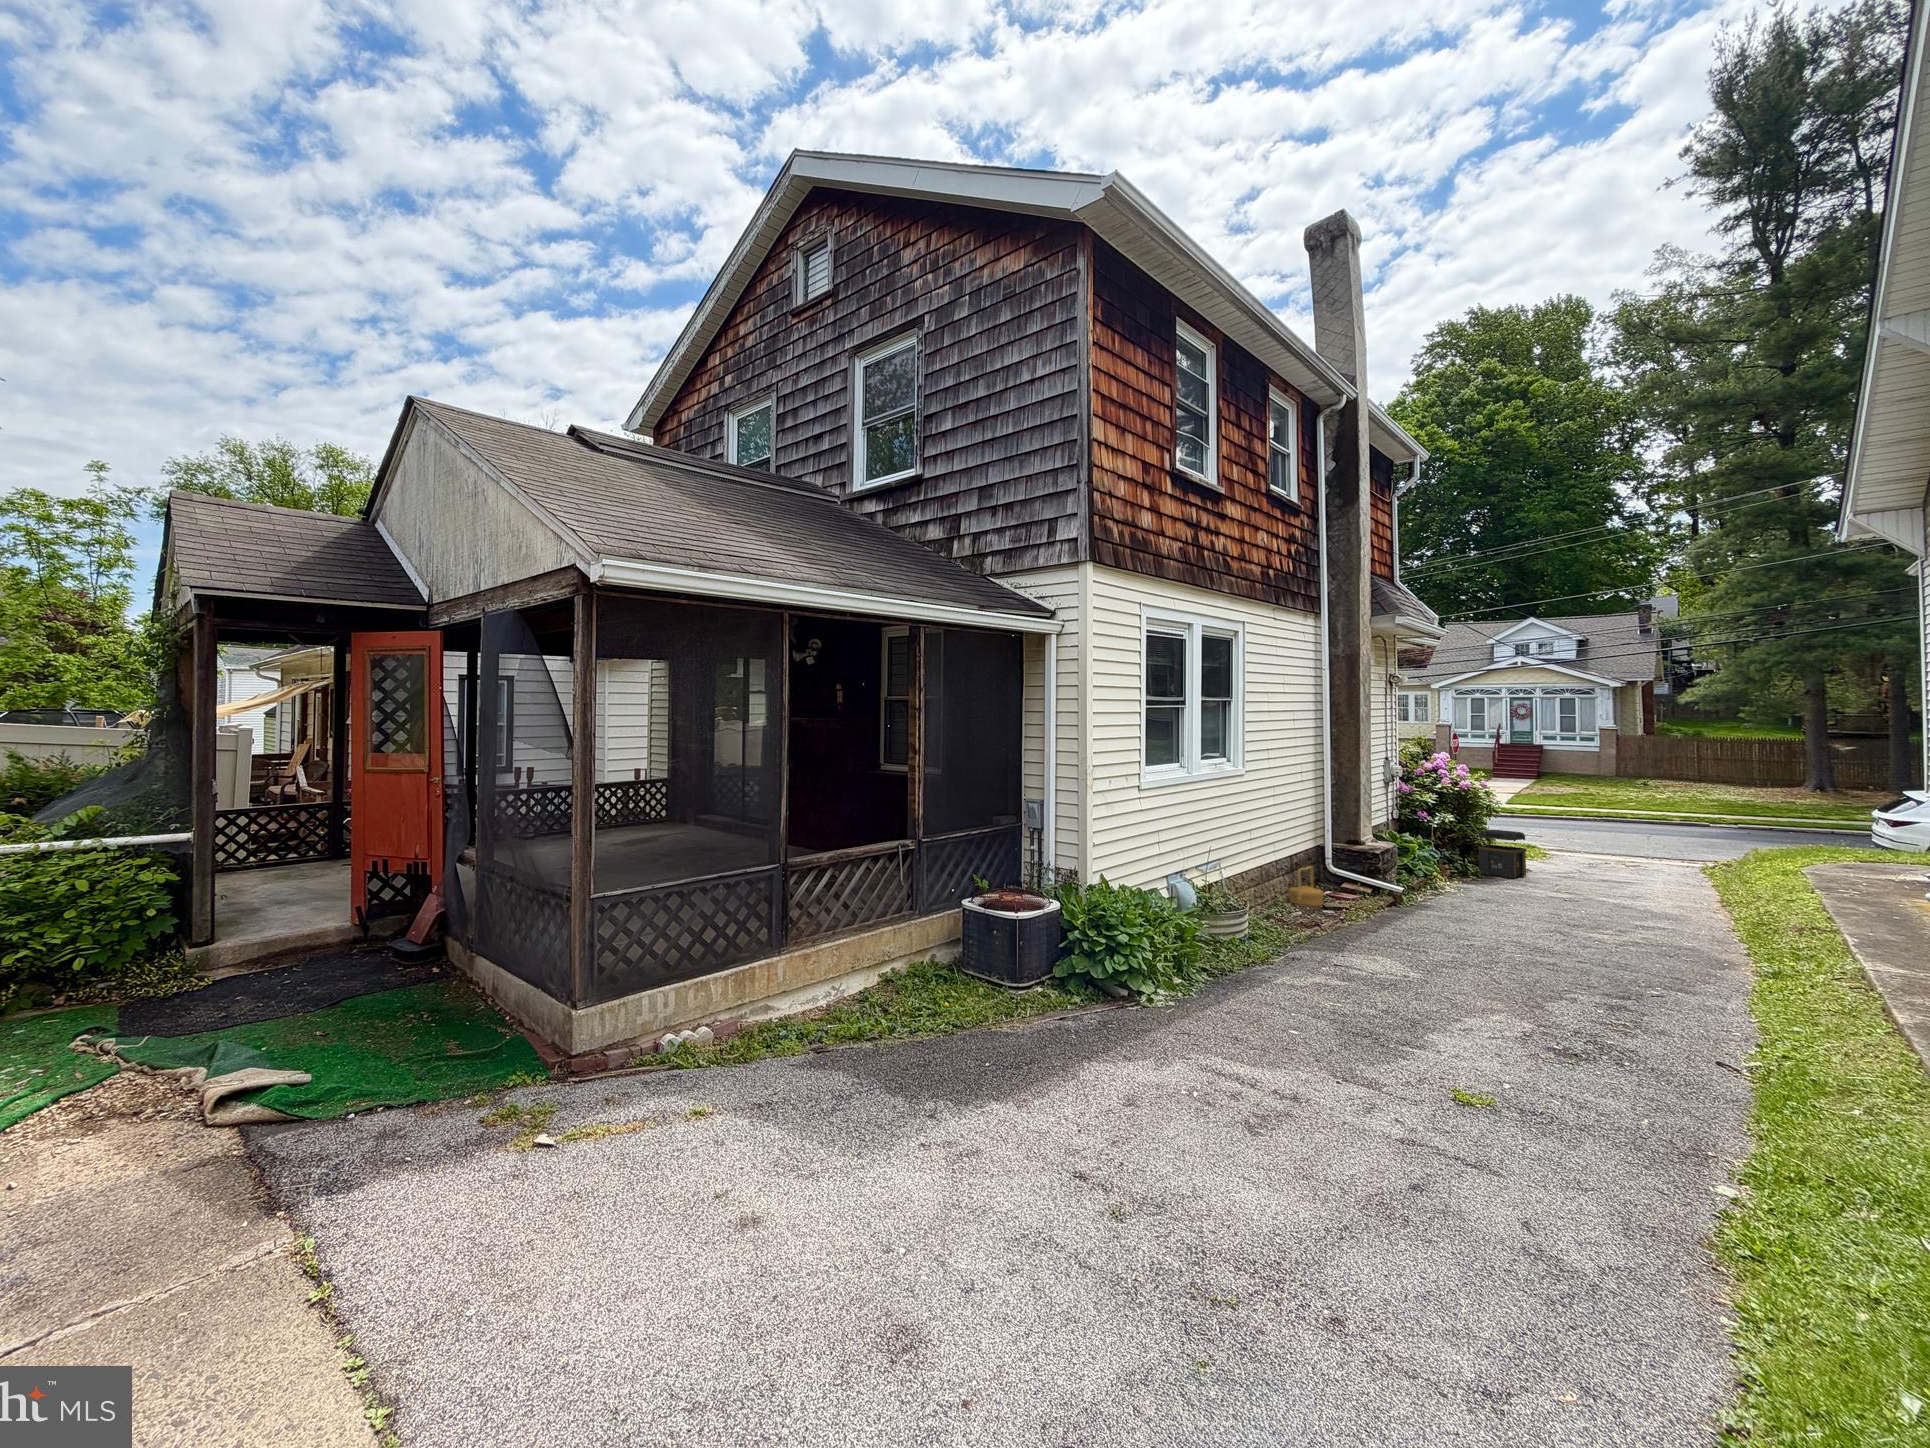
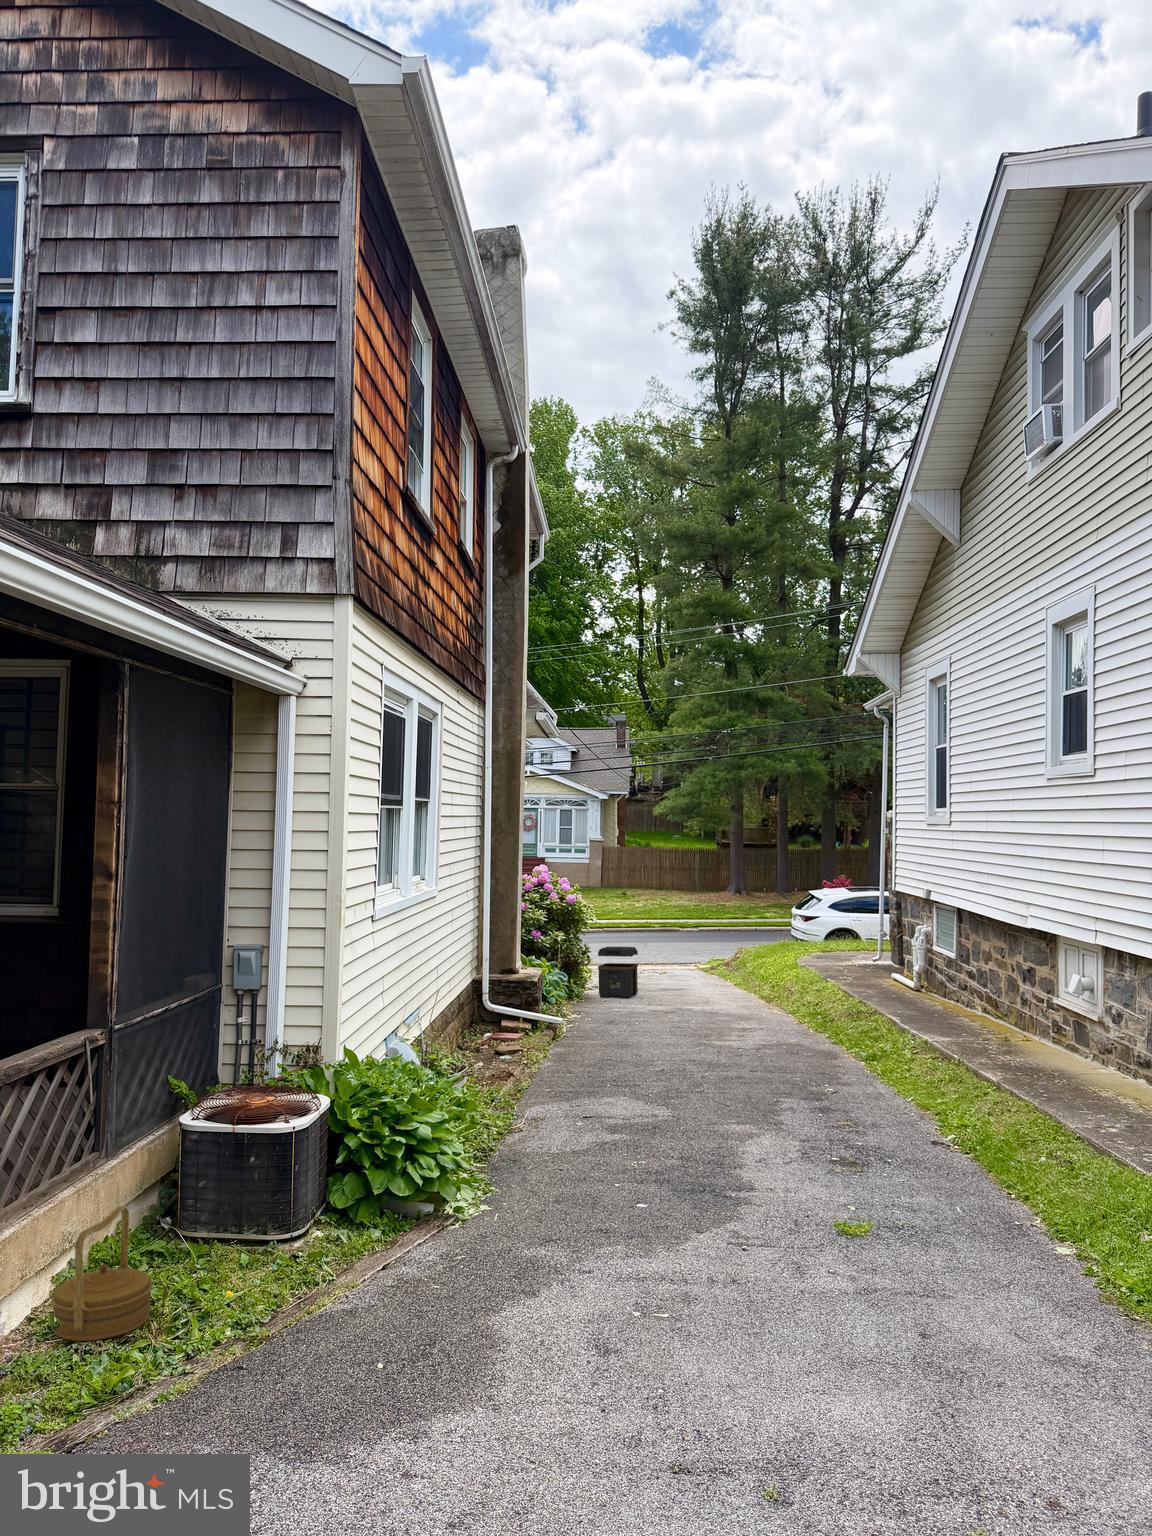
woven basket: present [1289,866,1323,906] -> present [51,1206,153,1341]

